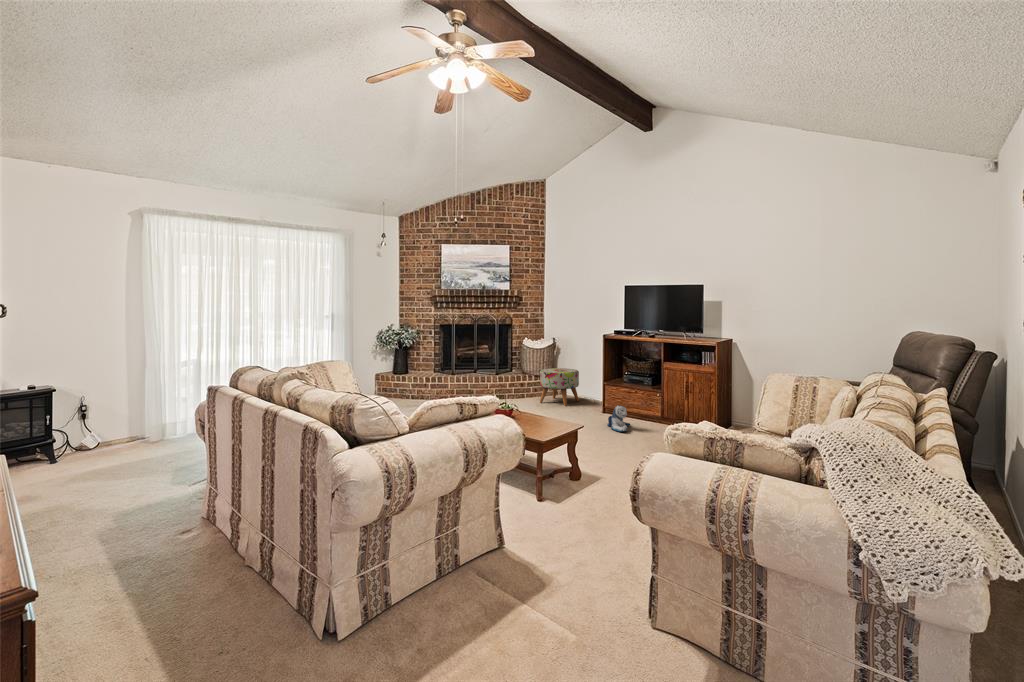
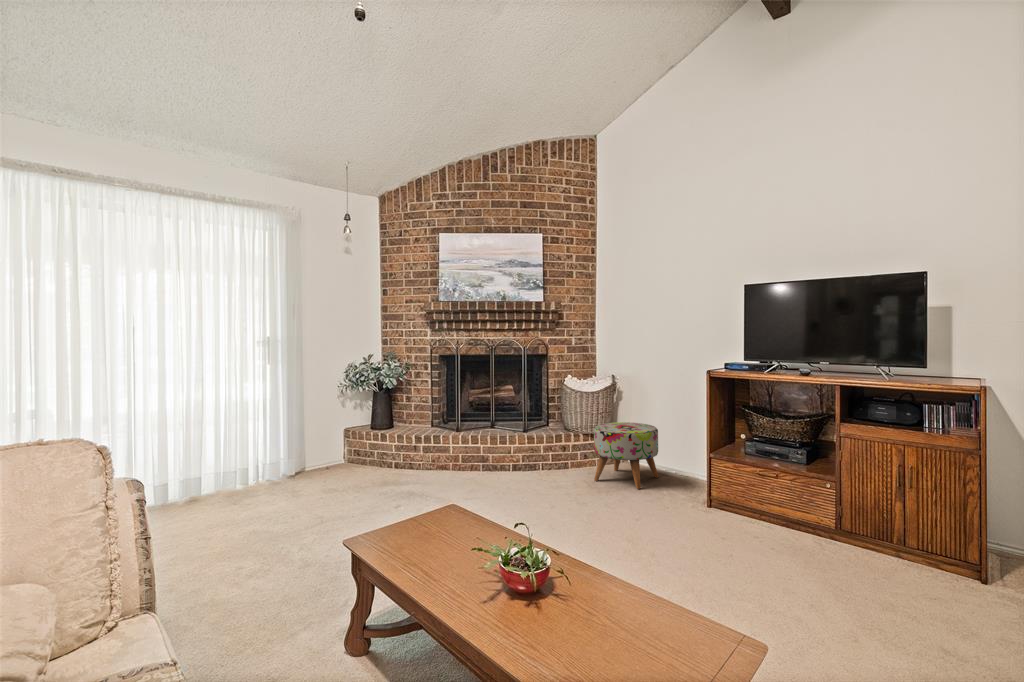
plush toy: present [608,405,630,432] -> none [732,512,782,572]

